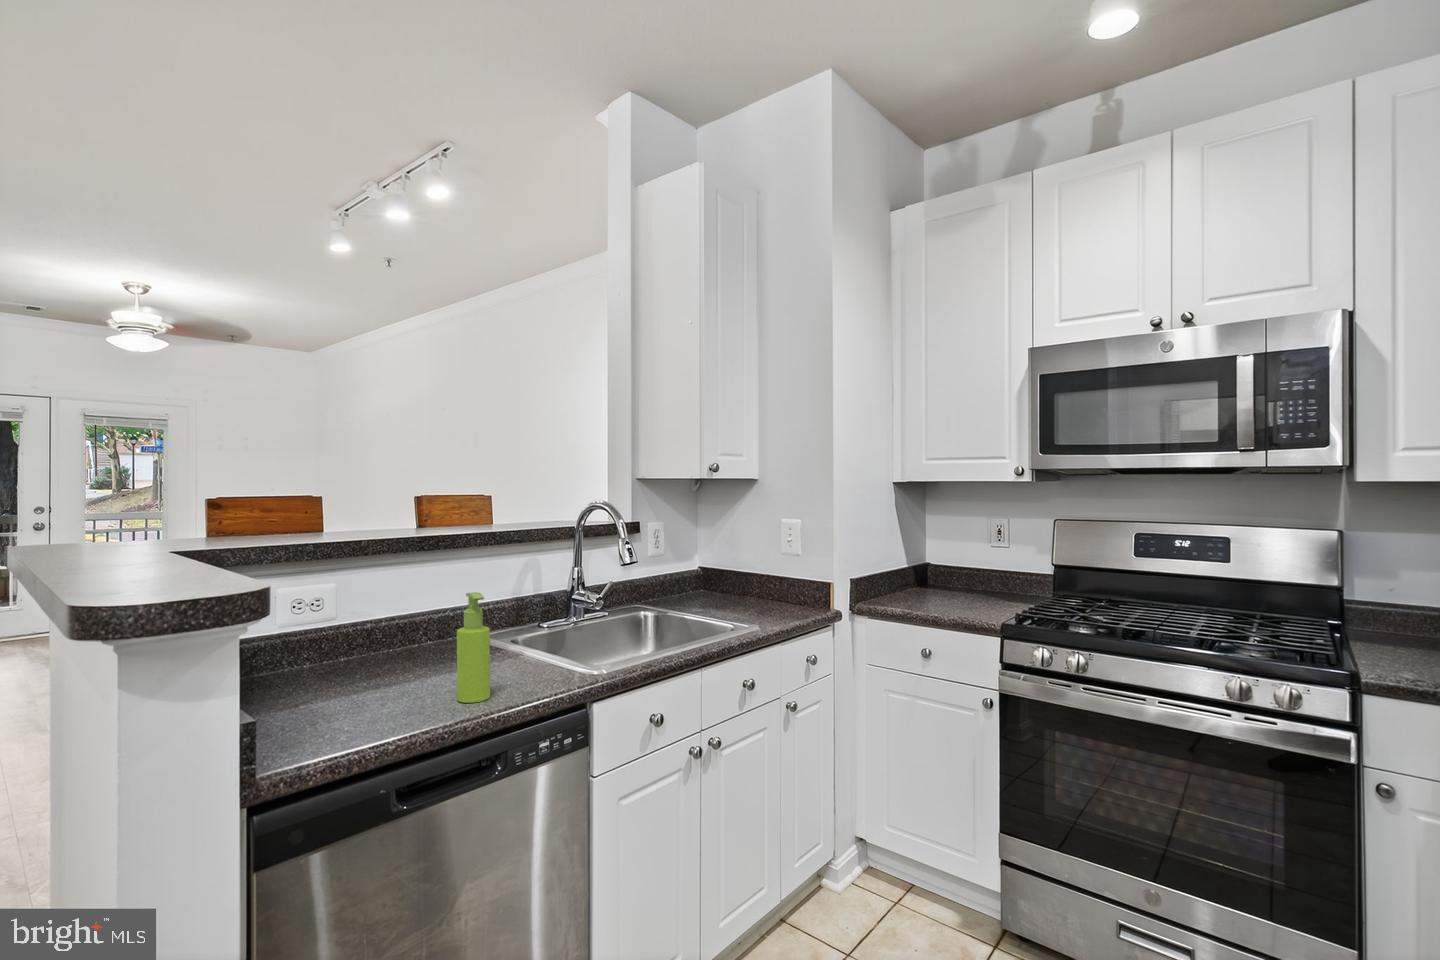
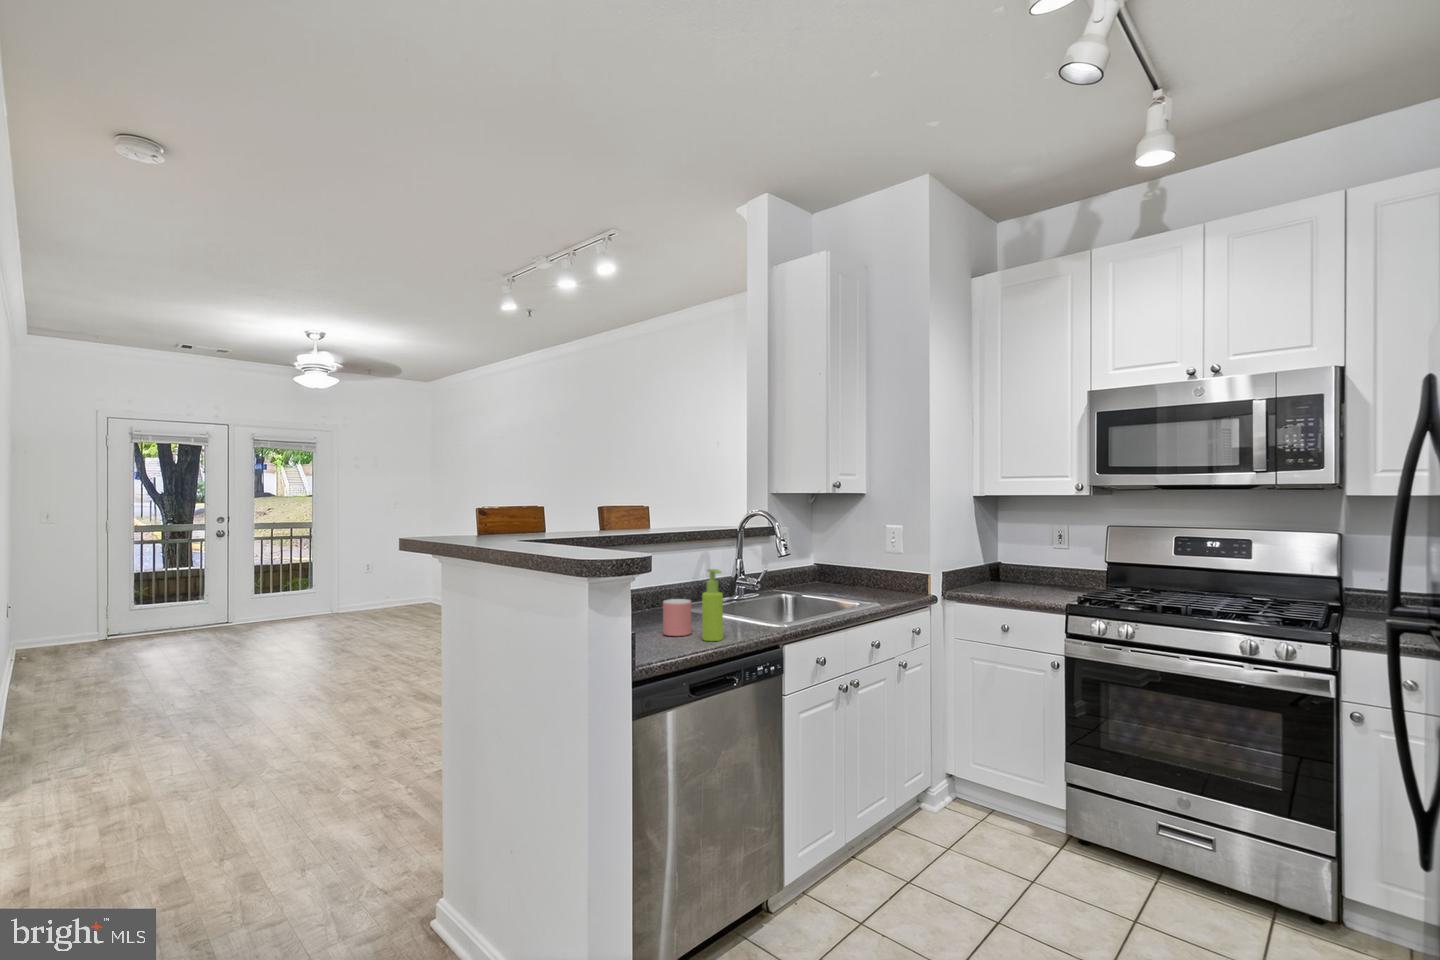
mug: none [409,635,455,692] -> present [663,599,692,636]

